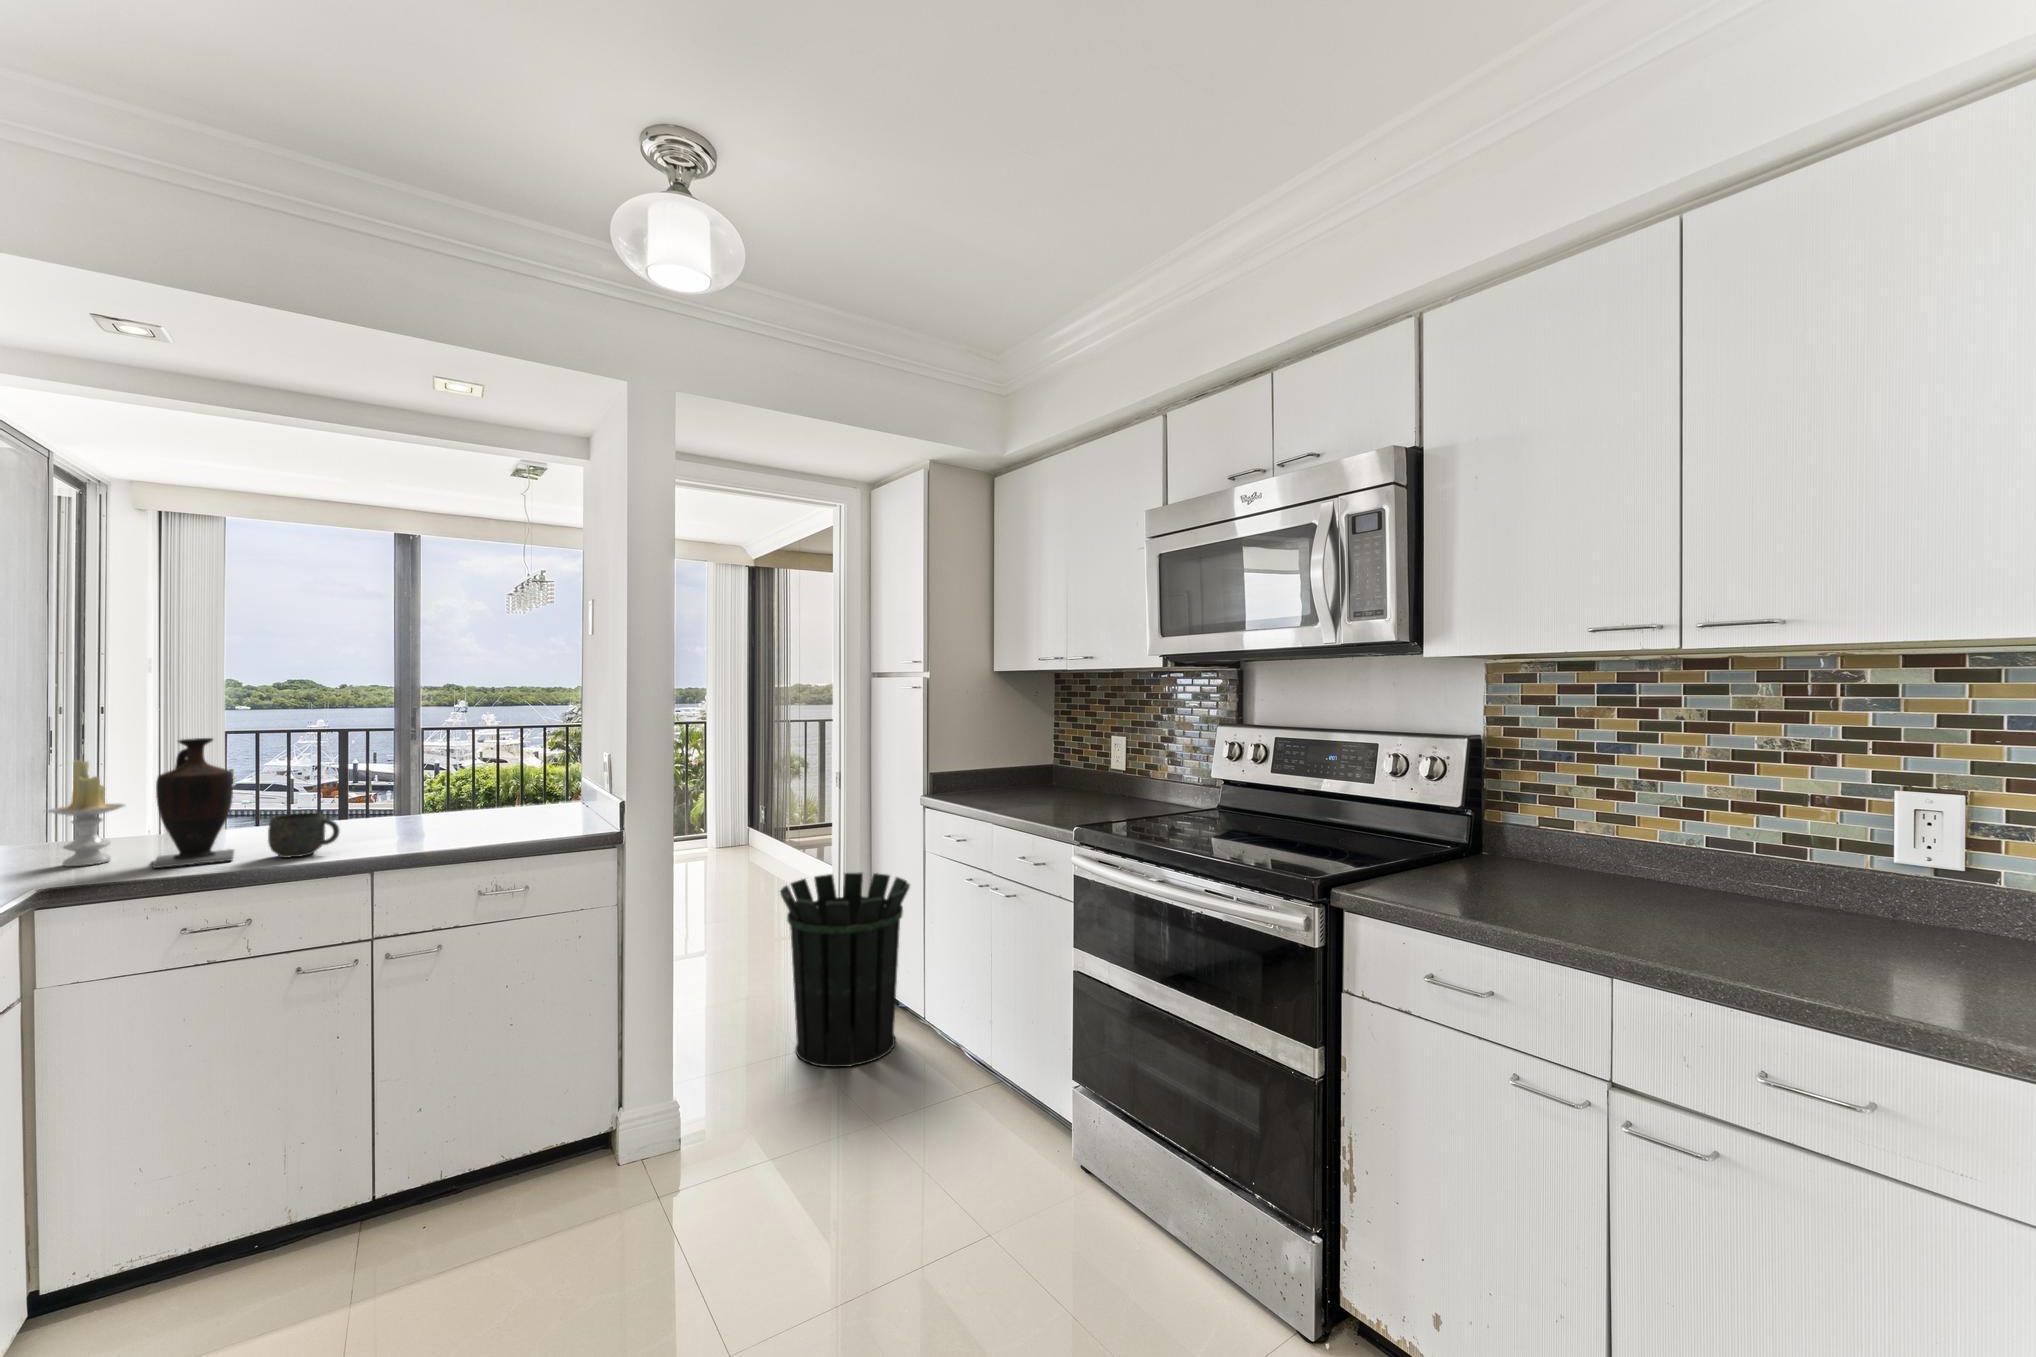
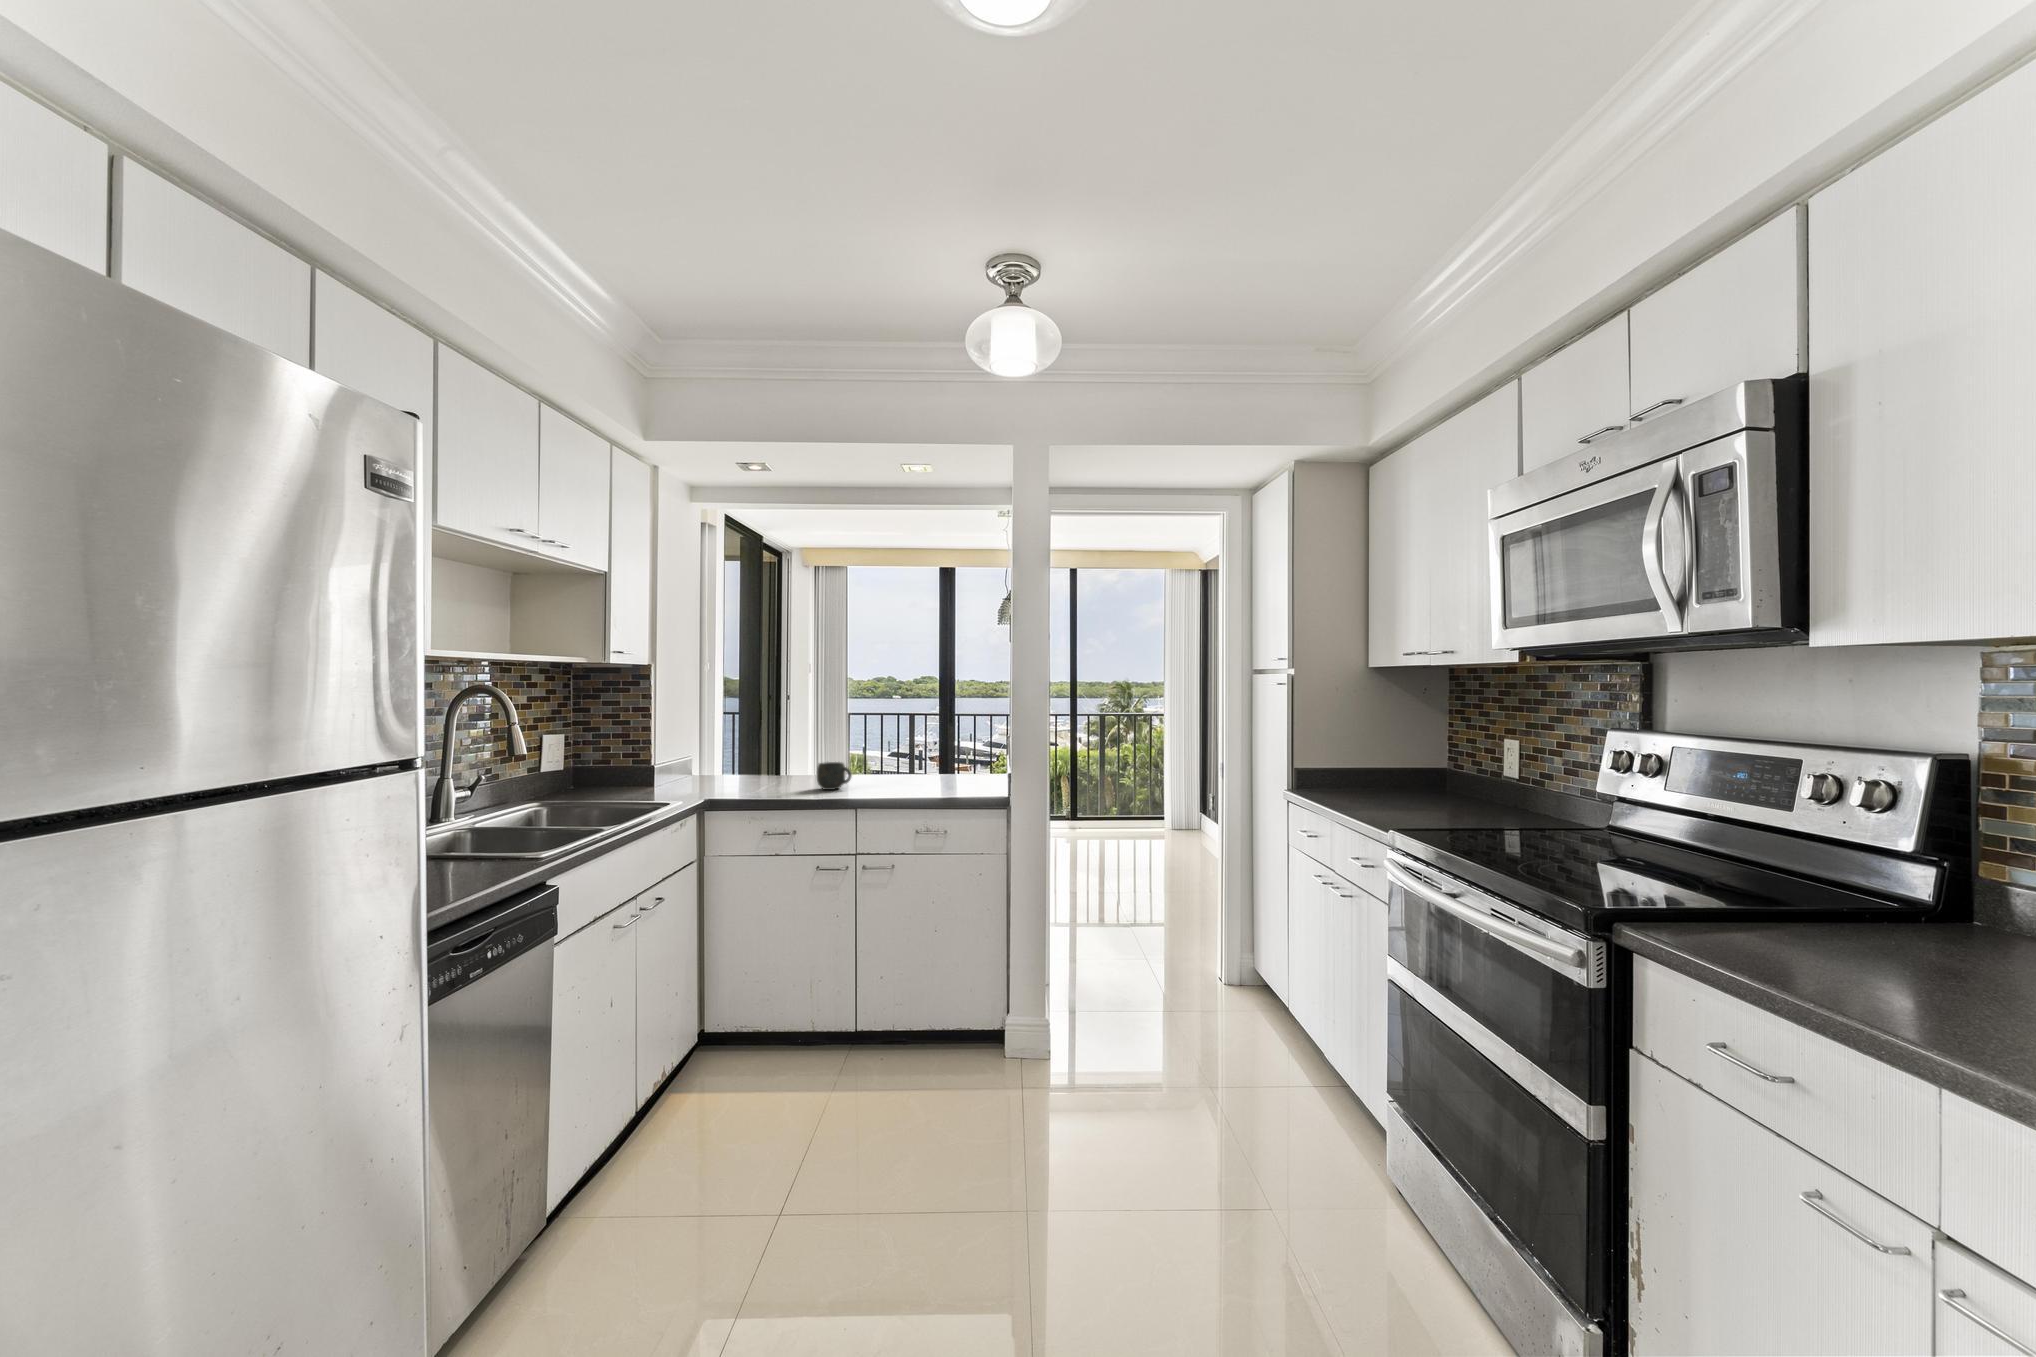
vase: present [152,738,234,868] -> none [765,712,806,789]
candle: present [48,760,125,866] -> none [728,723,760,784]
waste bin: present [780,873,910,1067] -> none [1157,851,1276,1025]

